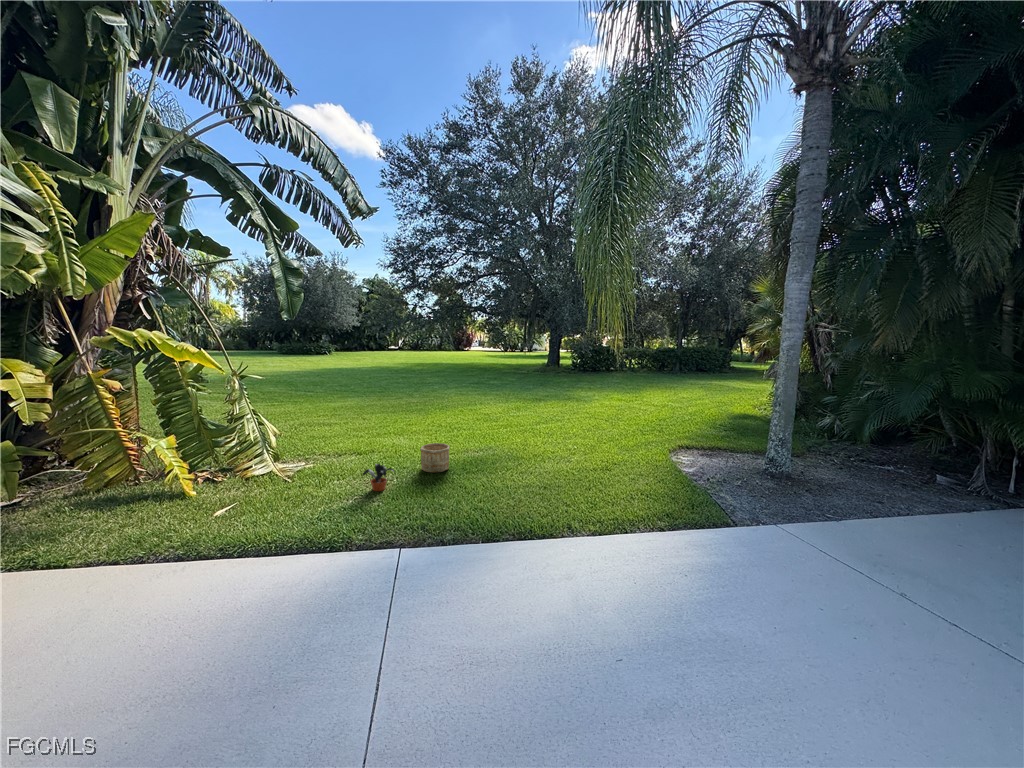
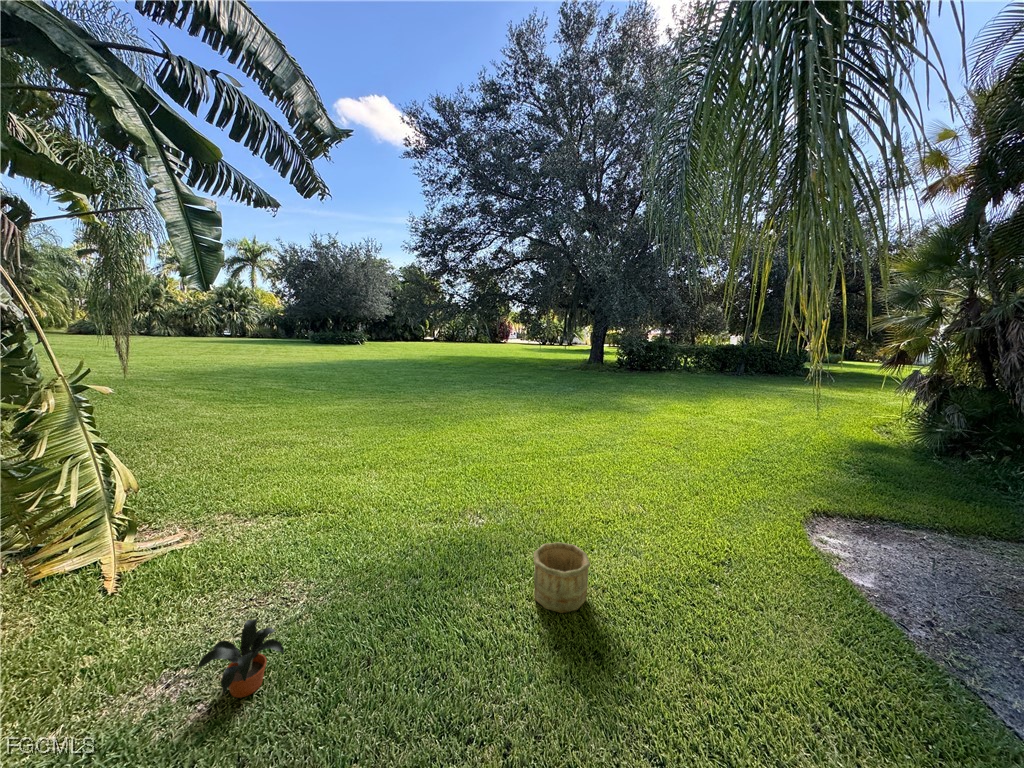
wooden bucket: present [420,443,450,473] -> present [534,542,590,613]

